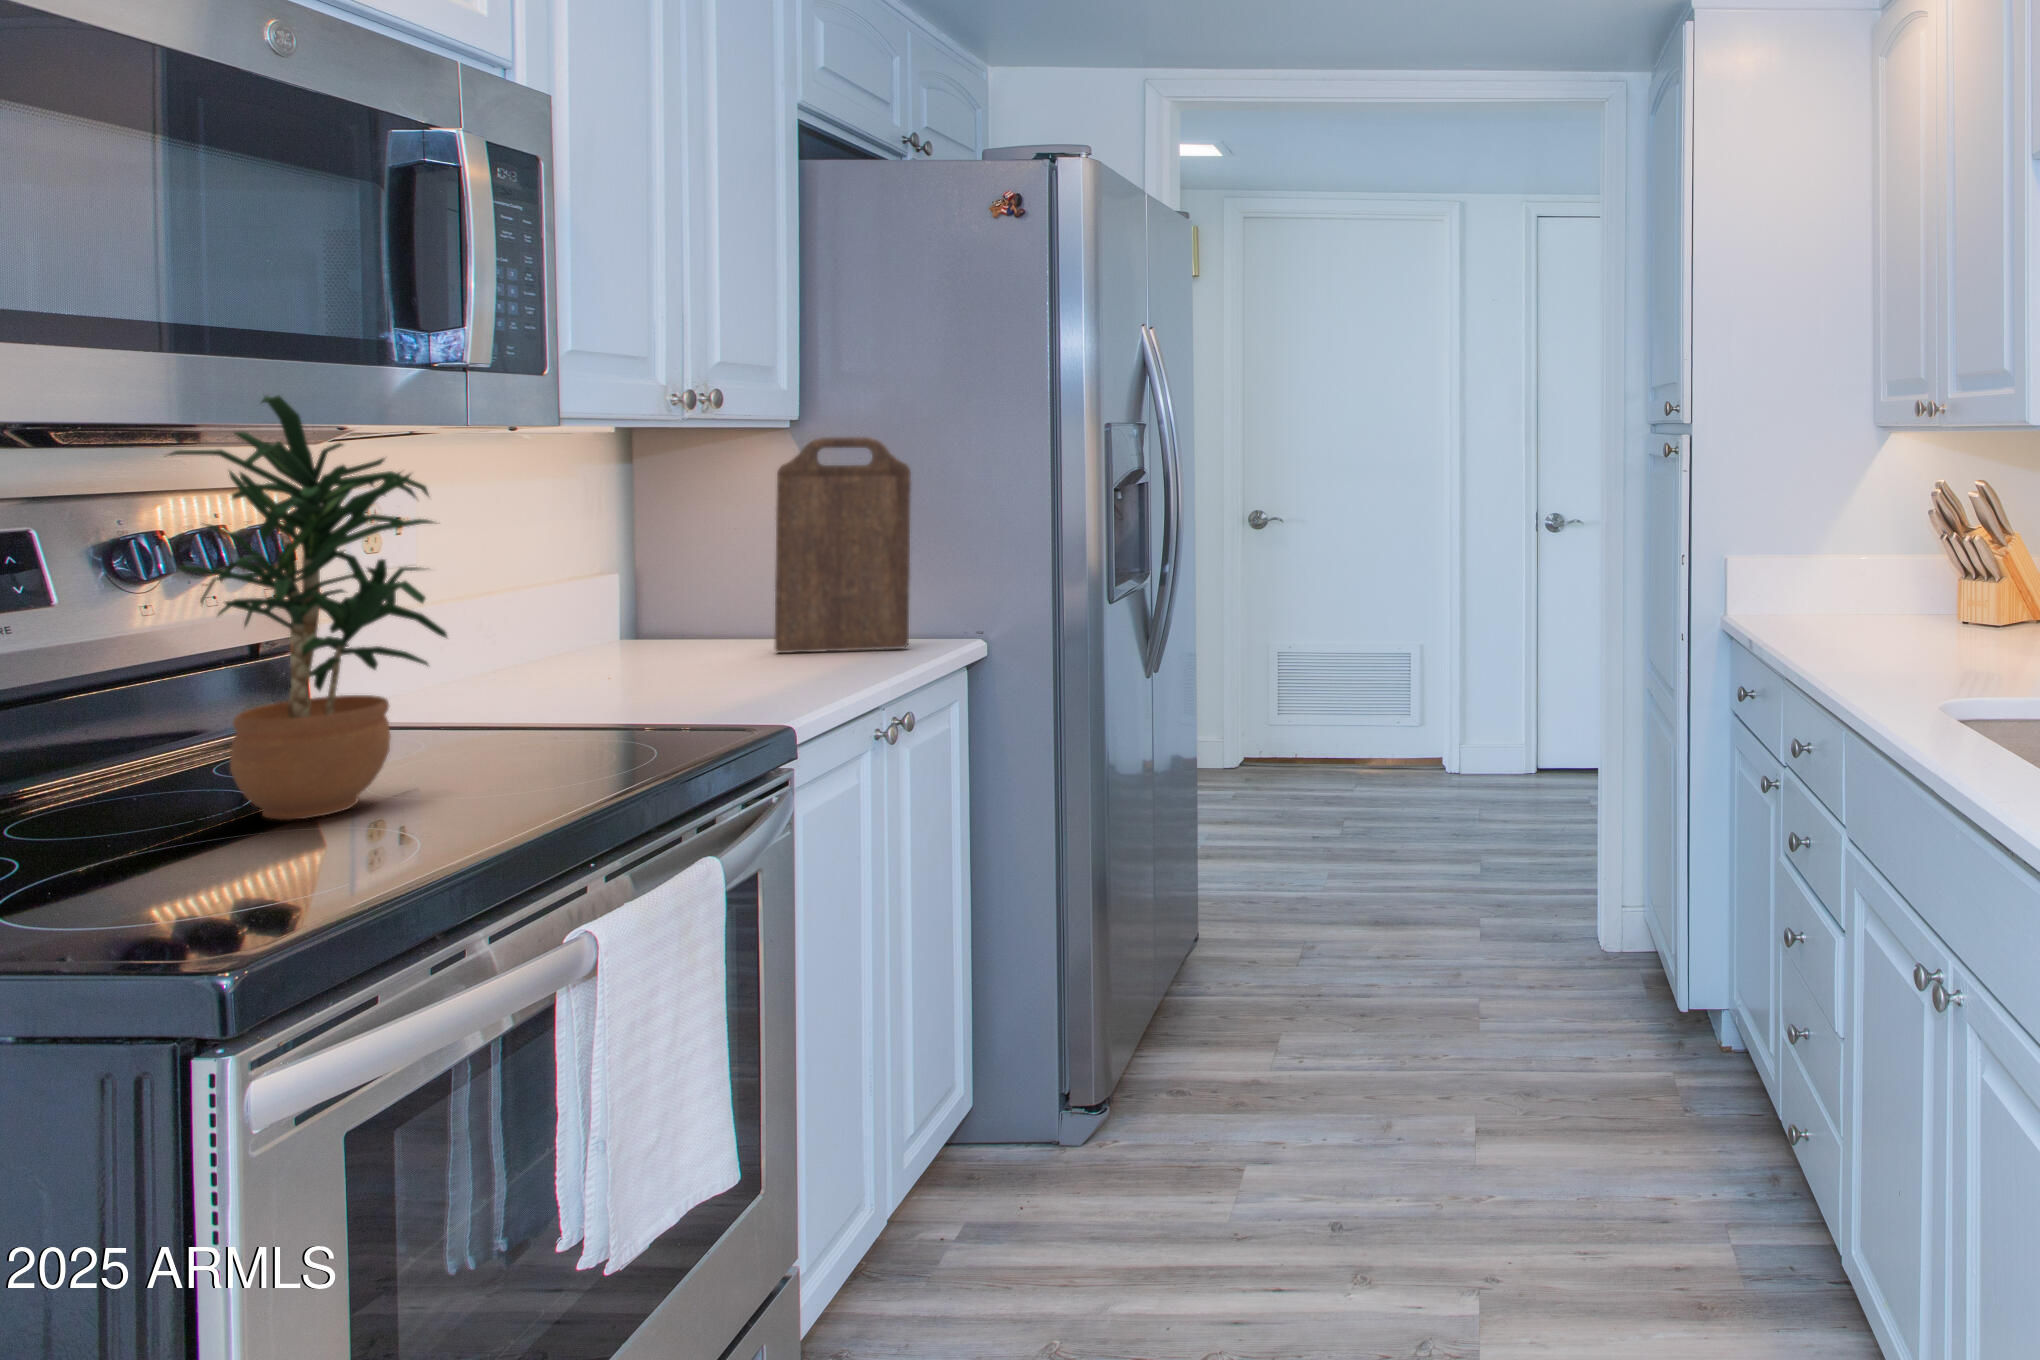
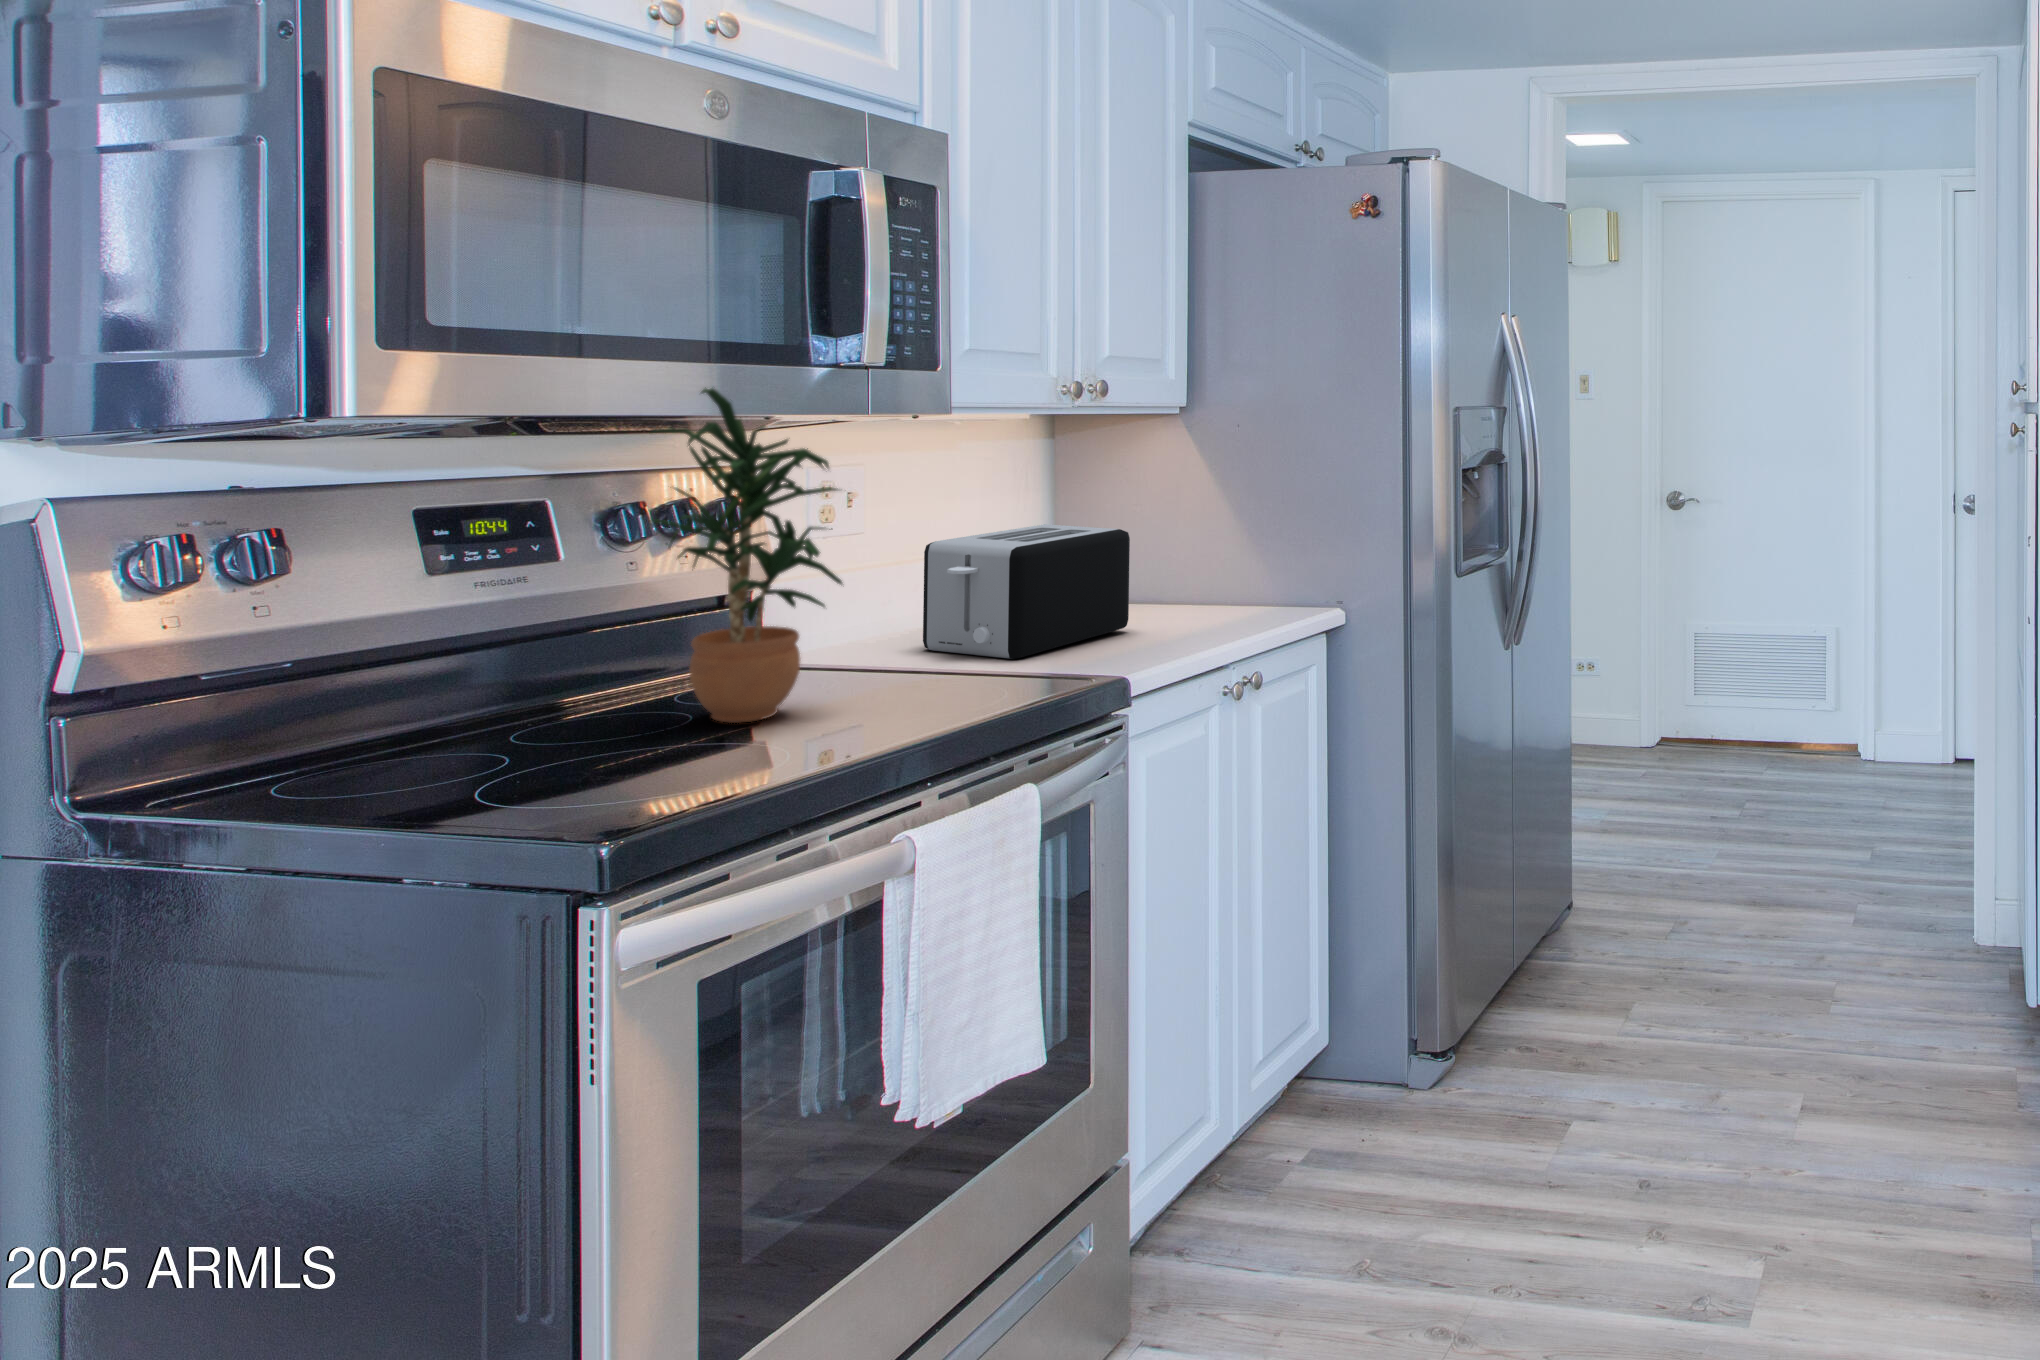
cutting board: present [774,437,911,653] -> none [1163,420,1273,612]
toaster: none [497,562,754,718] -> present [923,524,1130,659]

